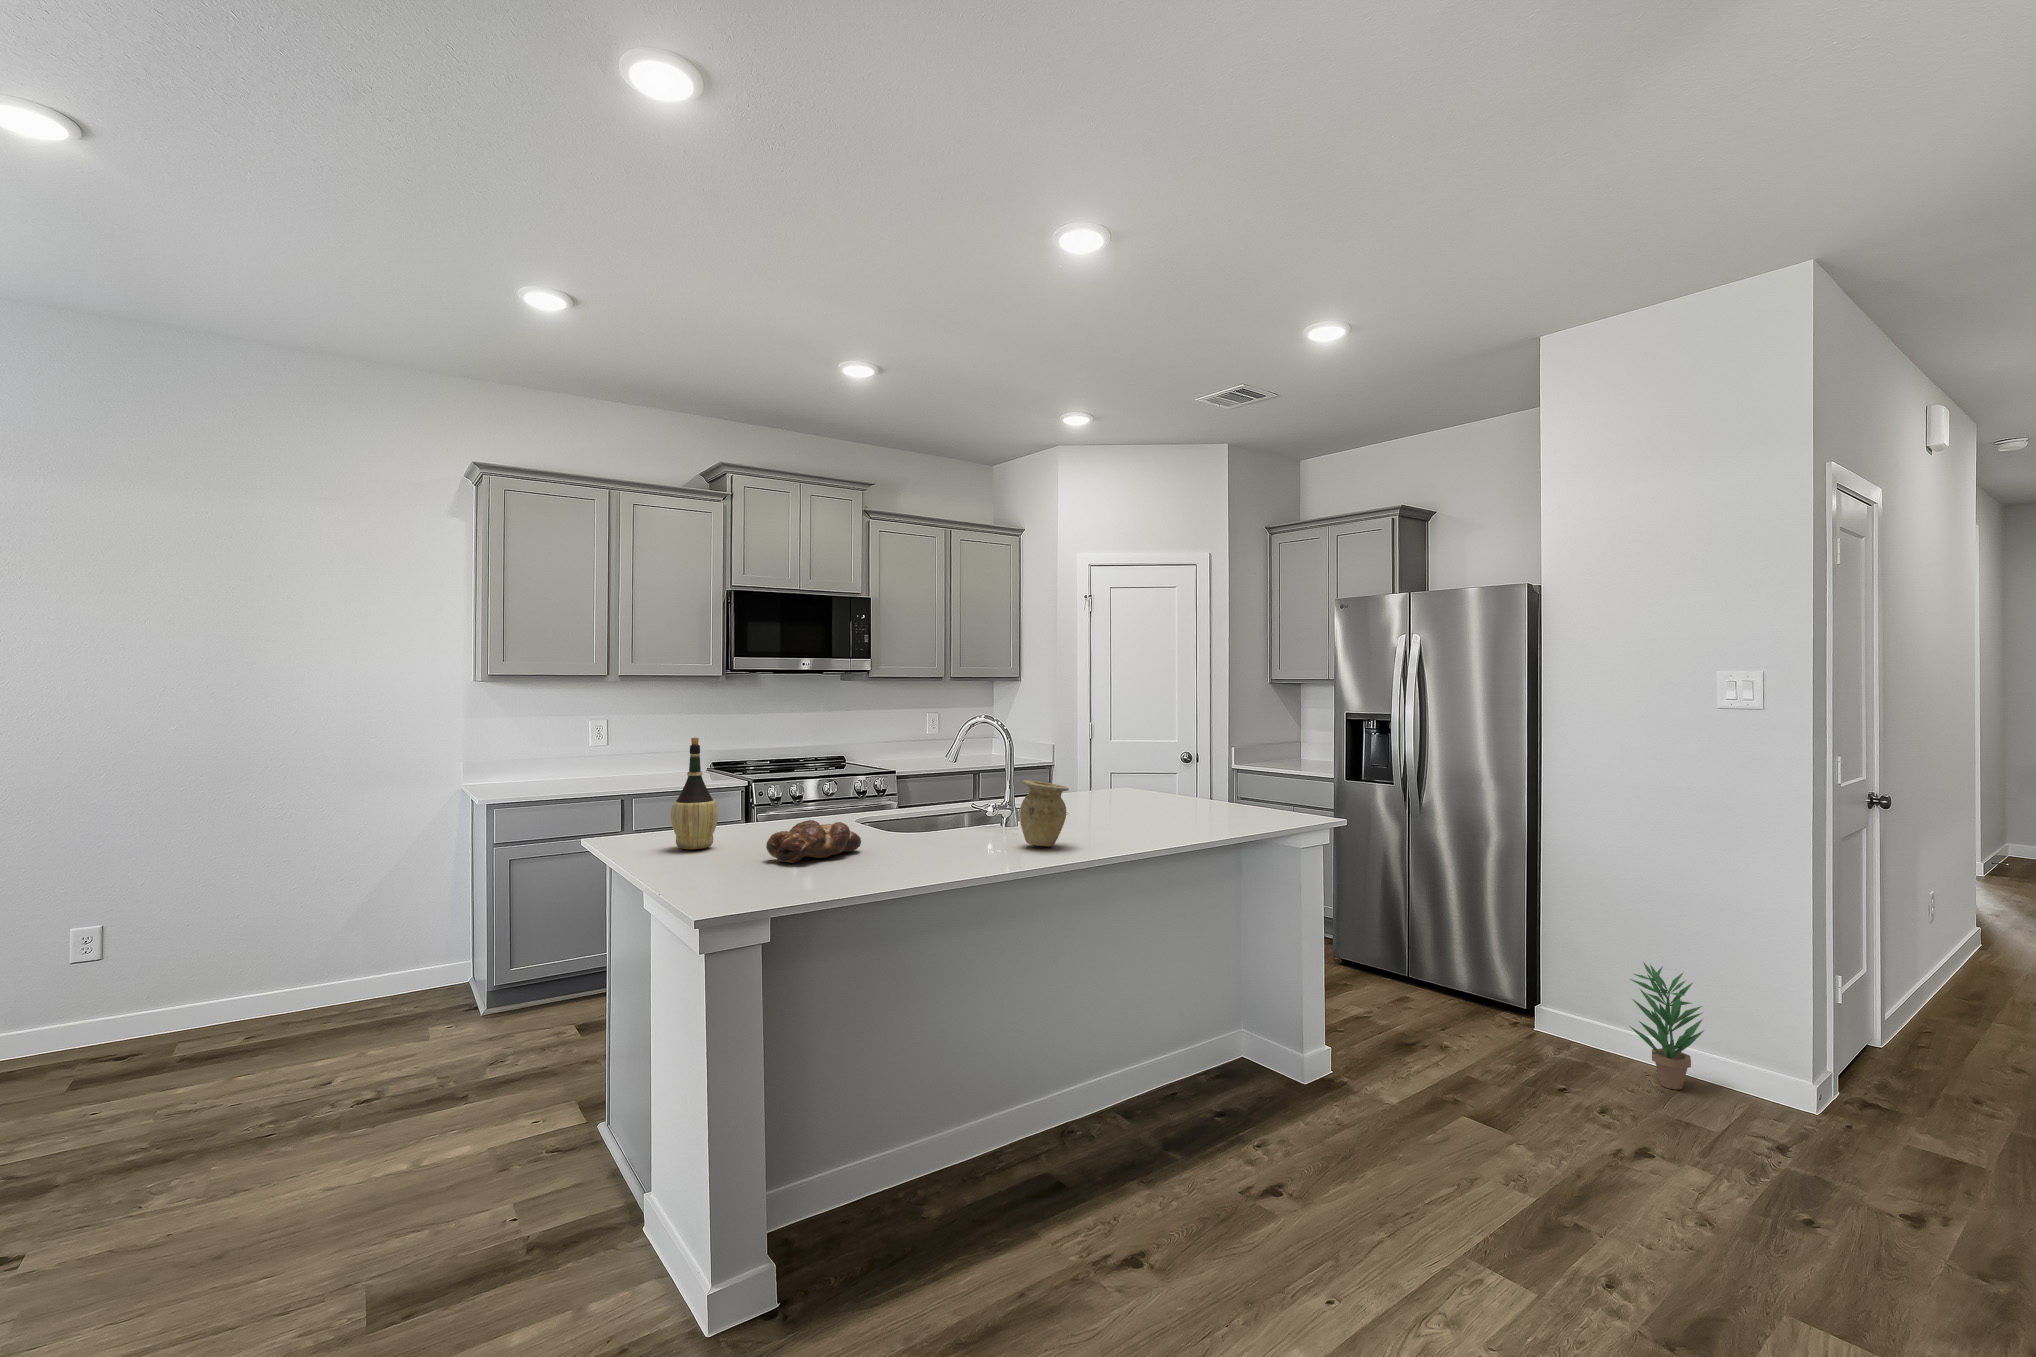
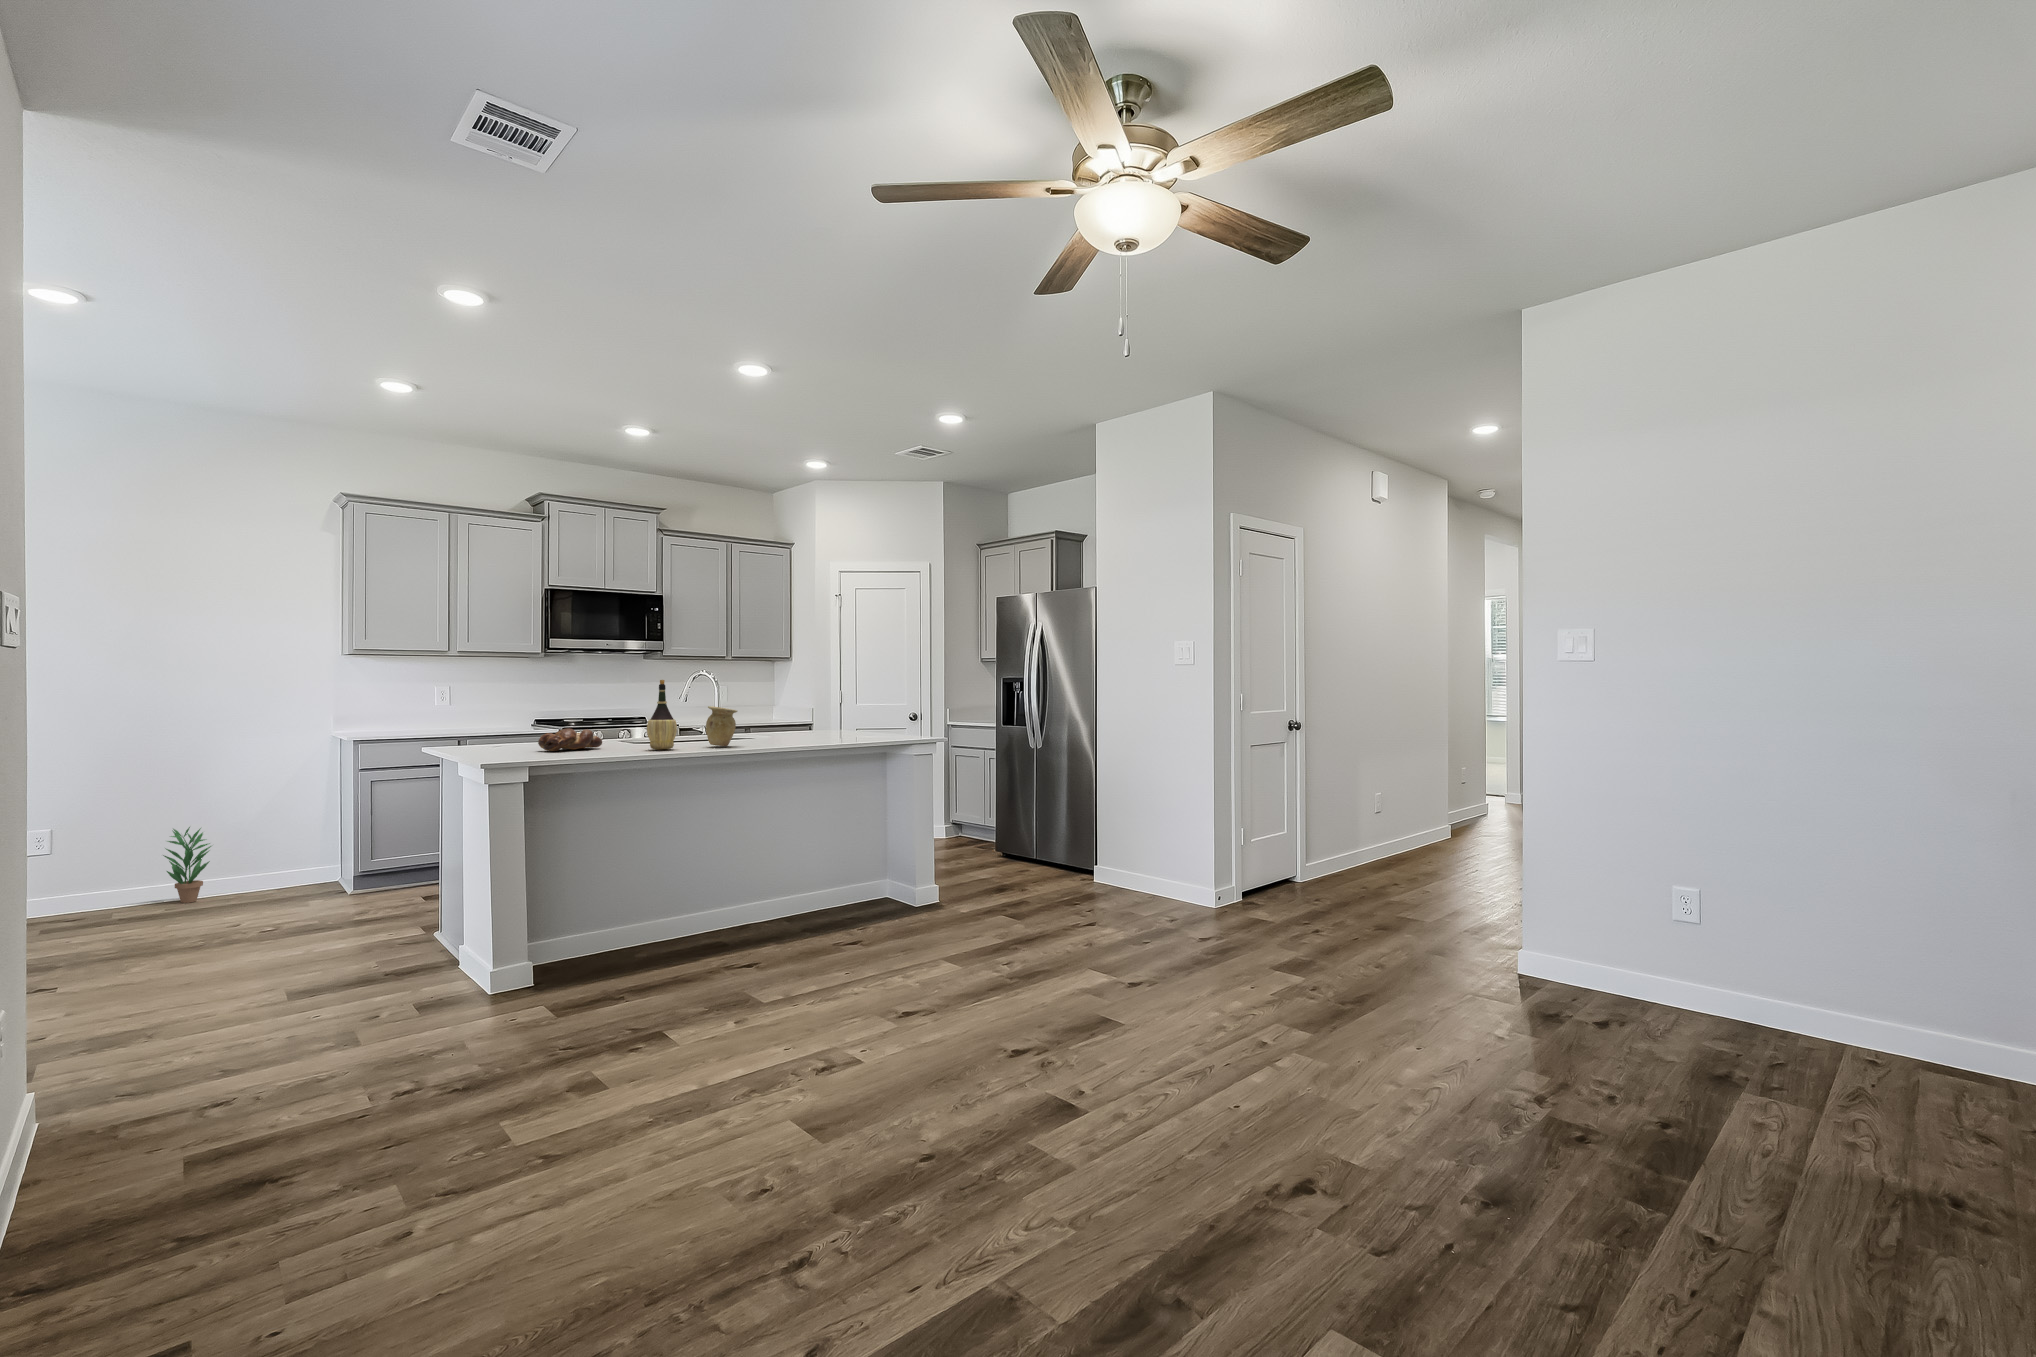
wine bottle: present [671,737,718,849] -> present [647,680,677,750]
potted plant: present [1630,962,1704,1090] -> present [163,827,211,903]

